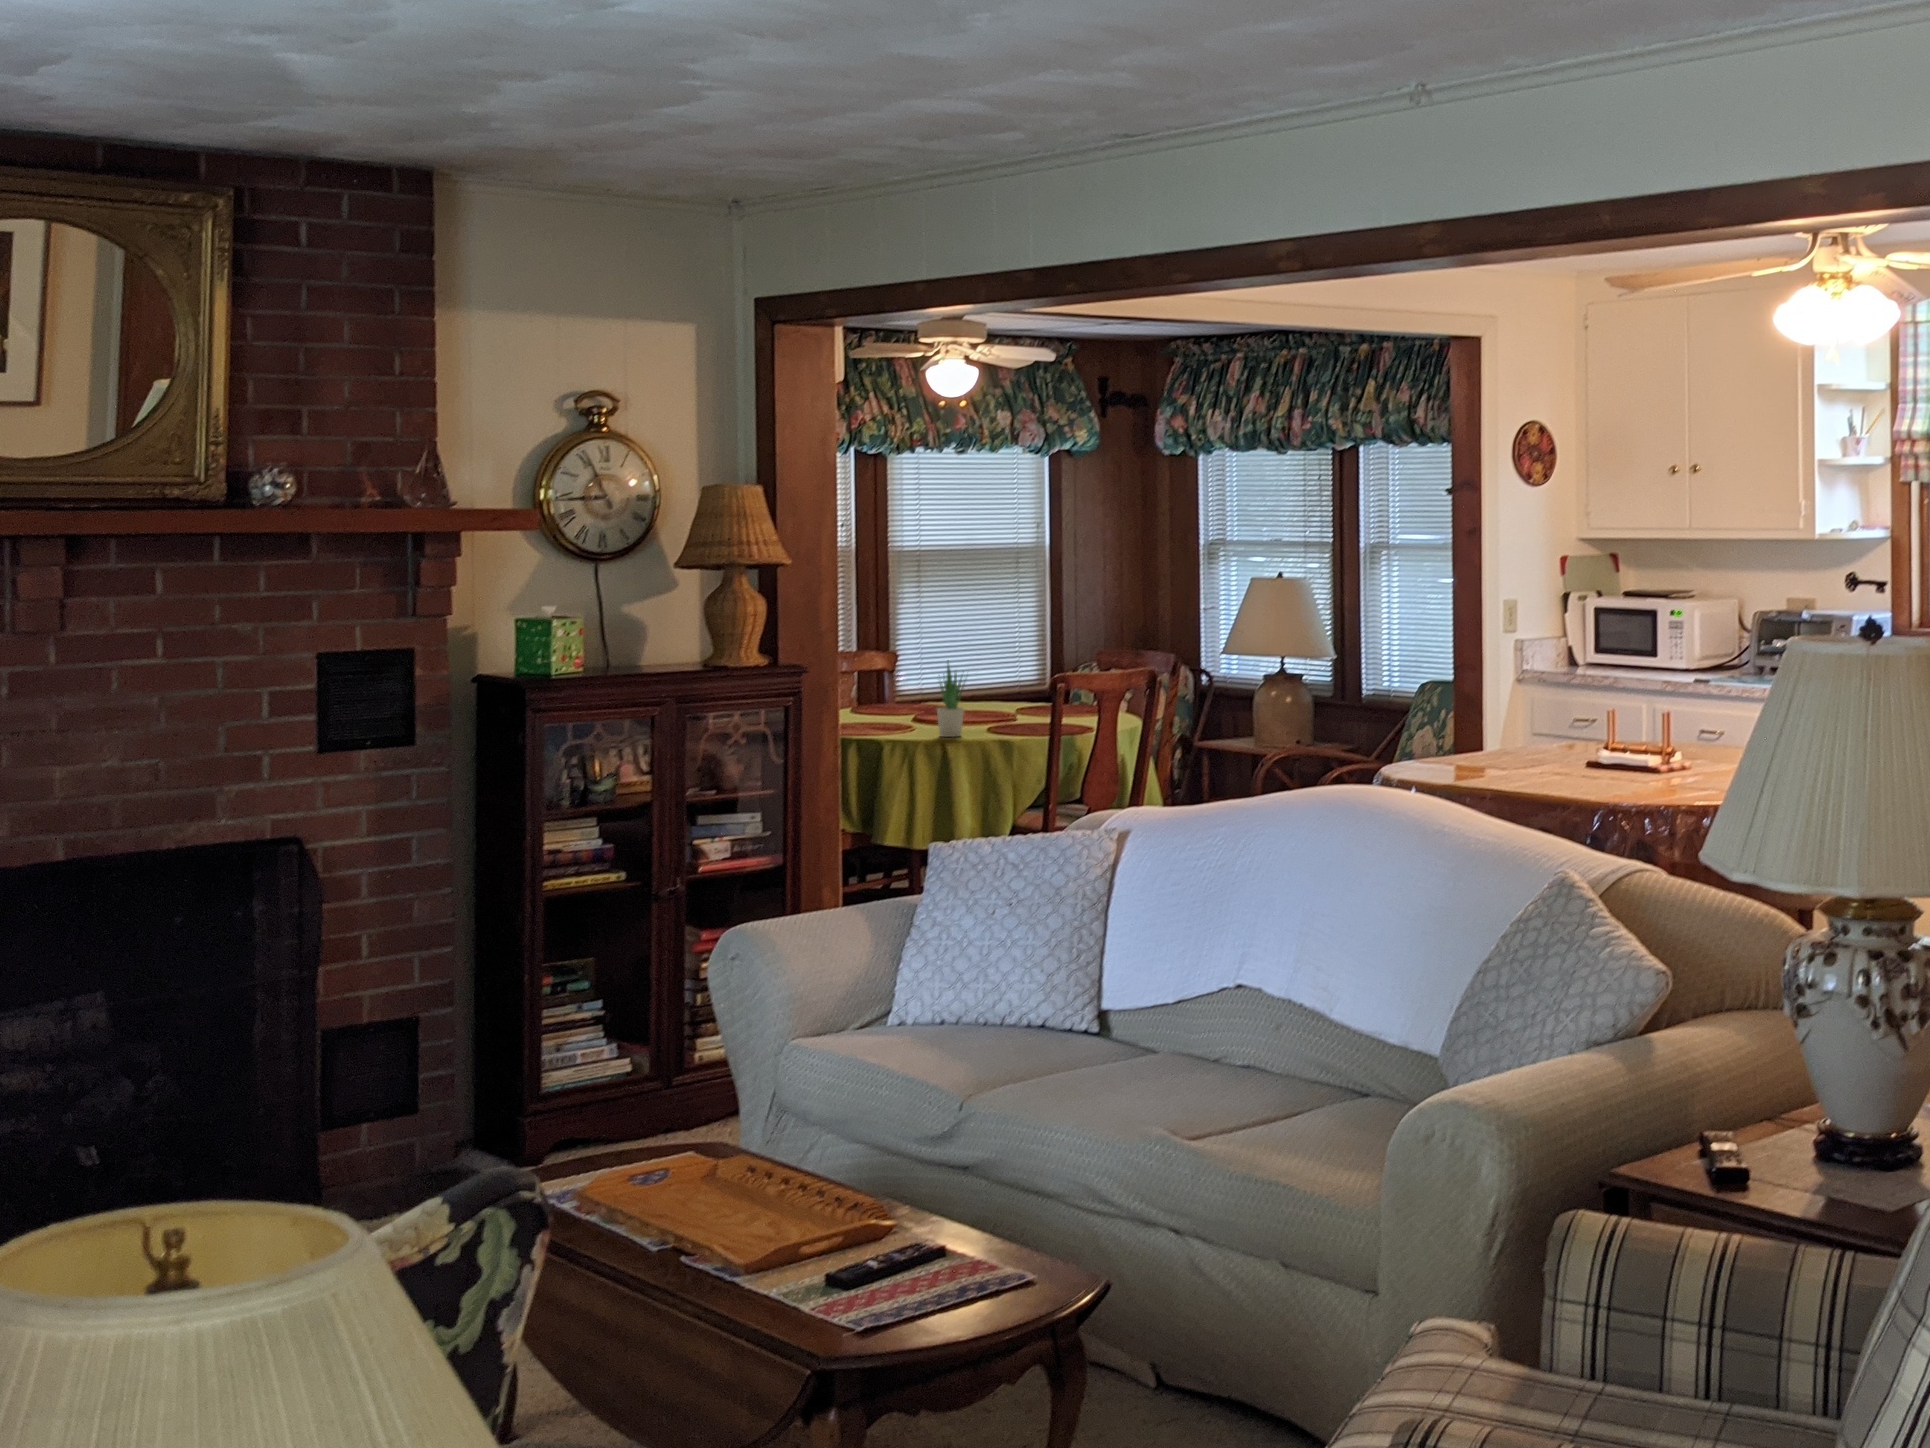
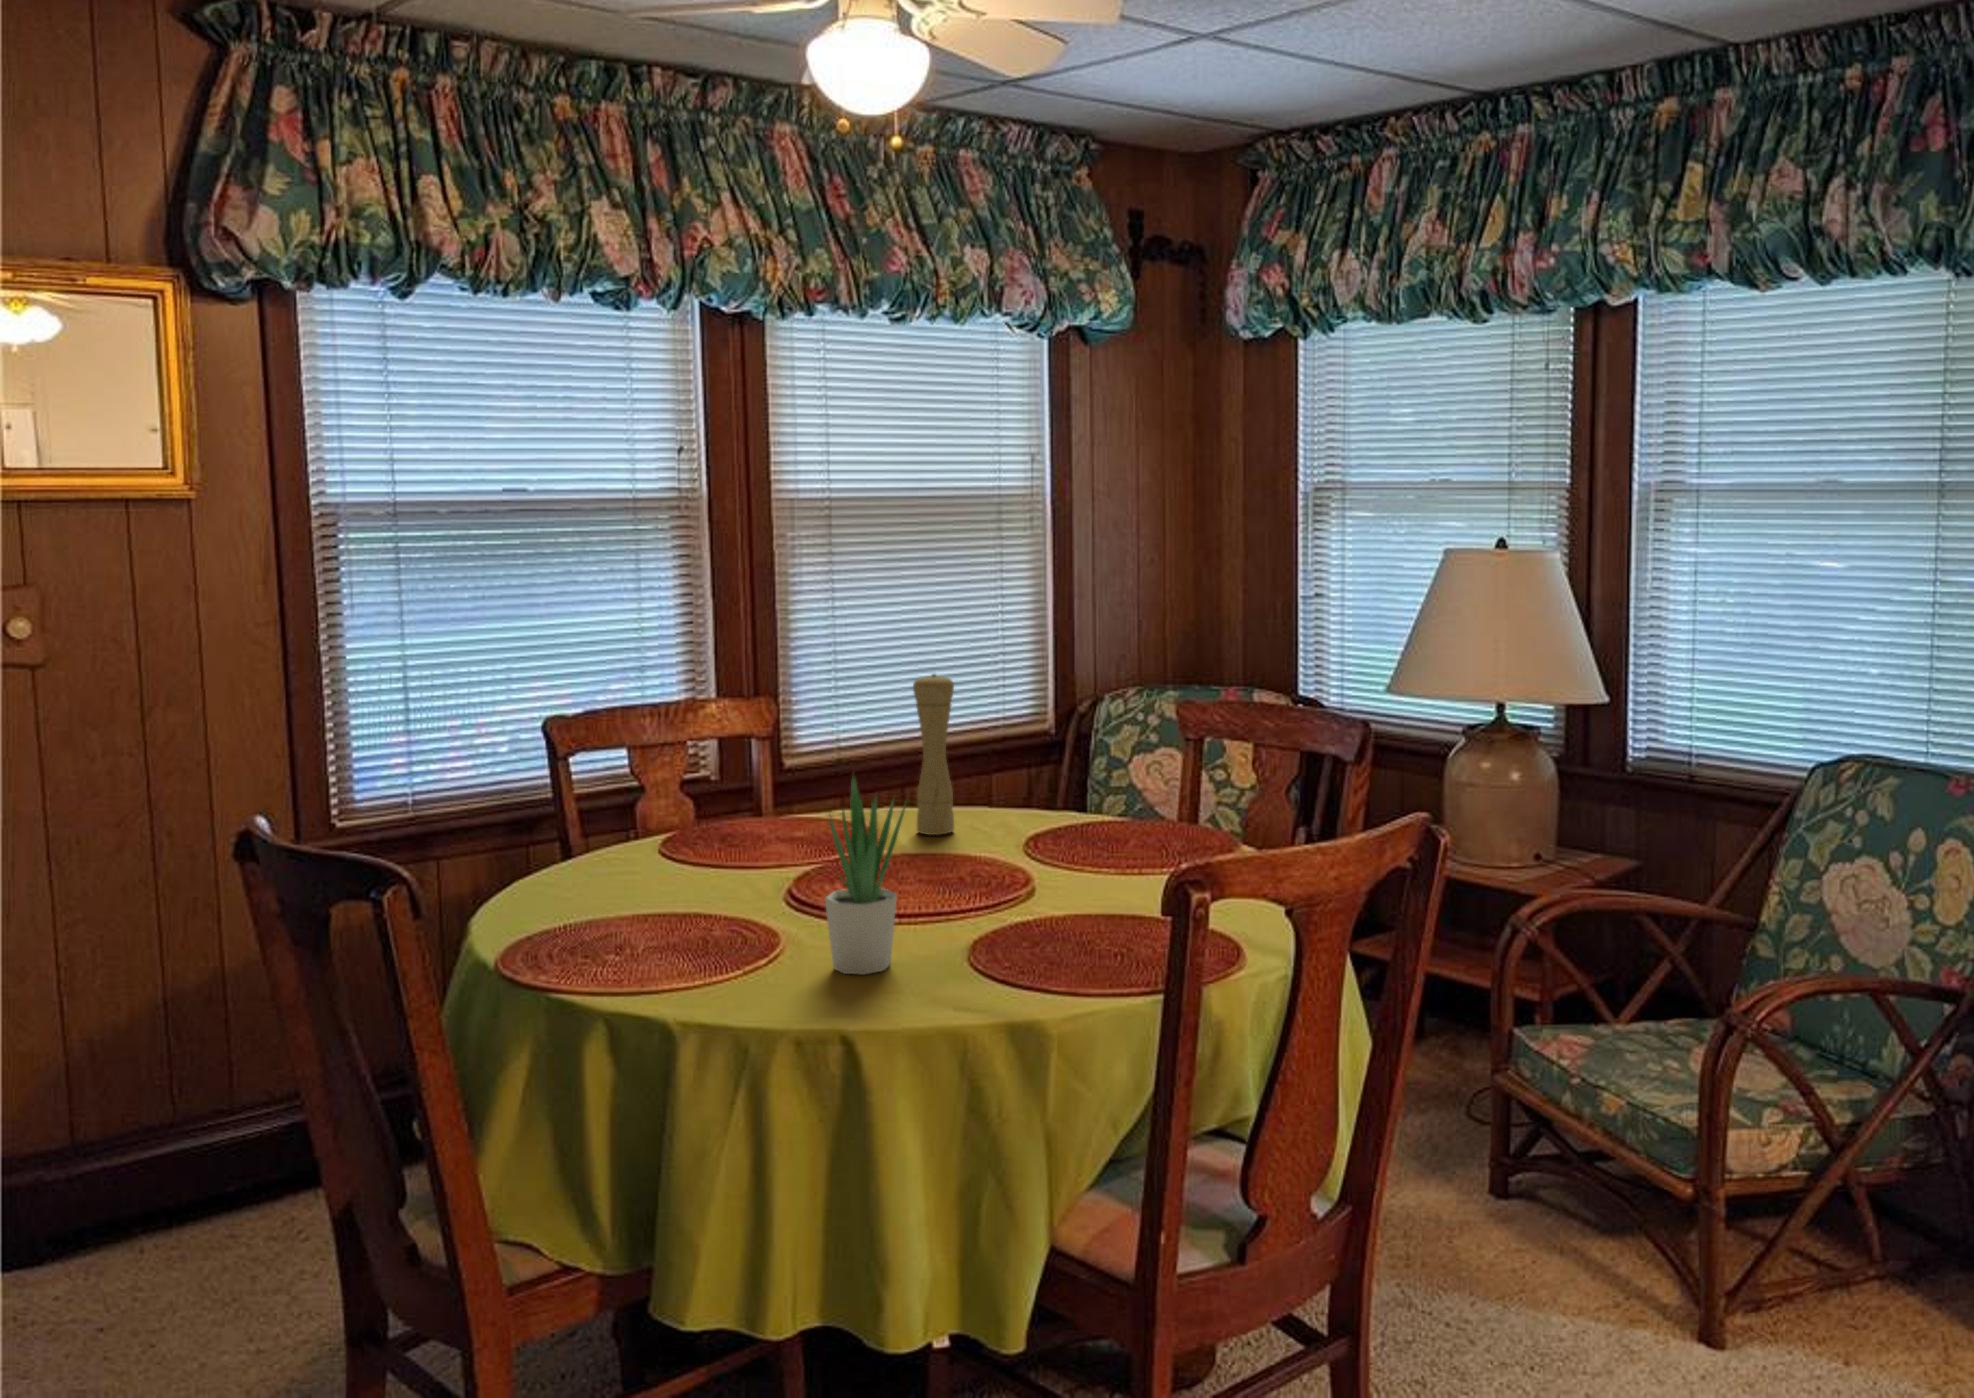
pepper mill: none [969,637,988,712] -> present [913,674,954,835]

